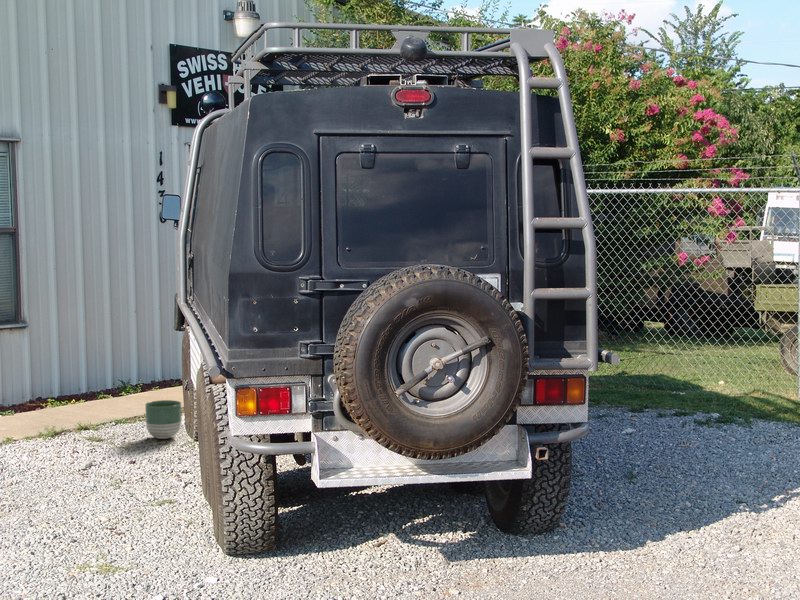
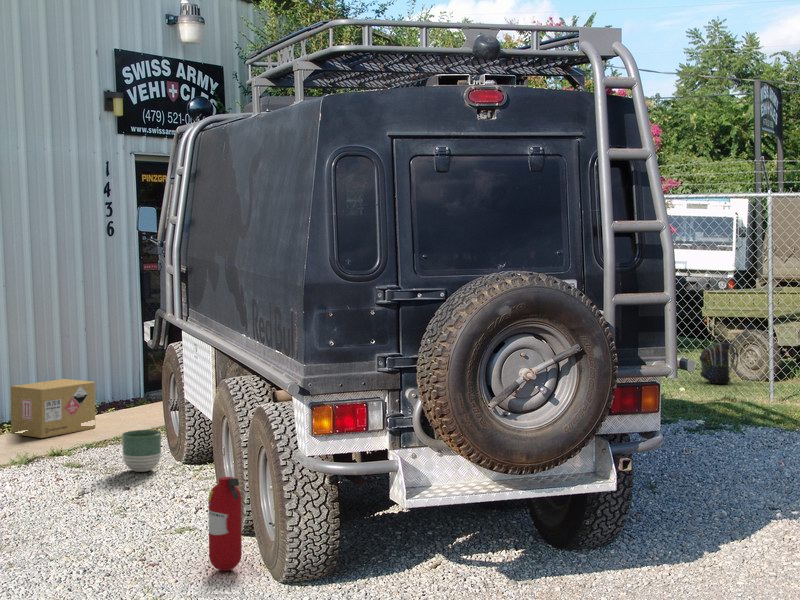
backpack: none [743,325,782,366] -> present [699,342,739,384]
cardboard box: none [68,350,146,404] -> present [11,379,95,438]
fire extinguisher: none [169,451,200,538] -> present [209,477,242,571]

